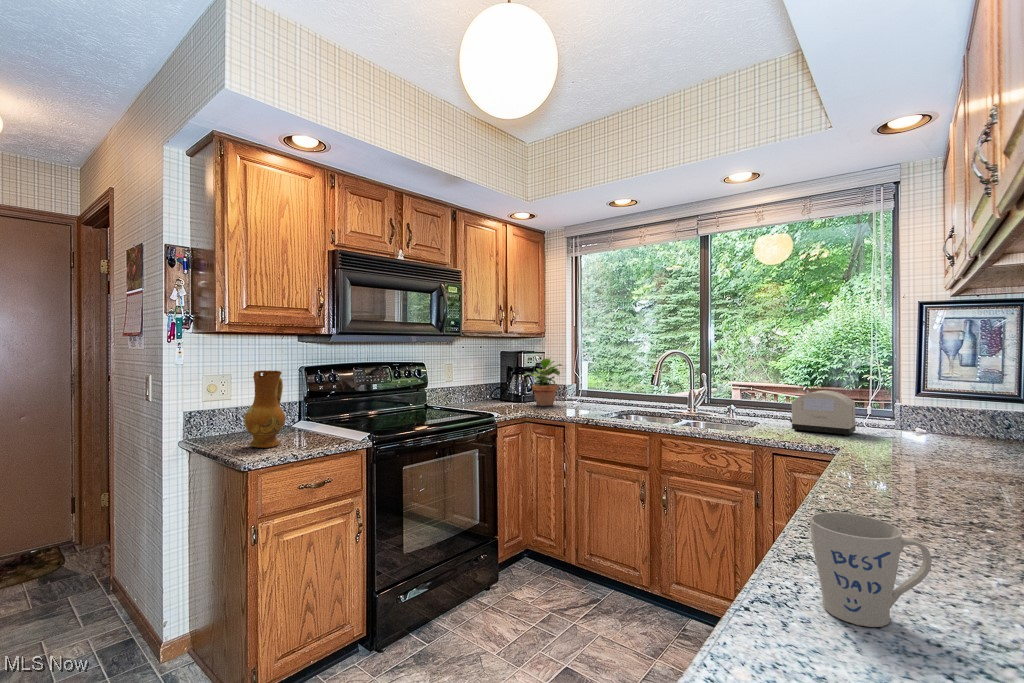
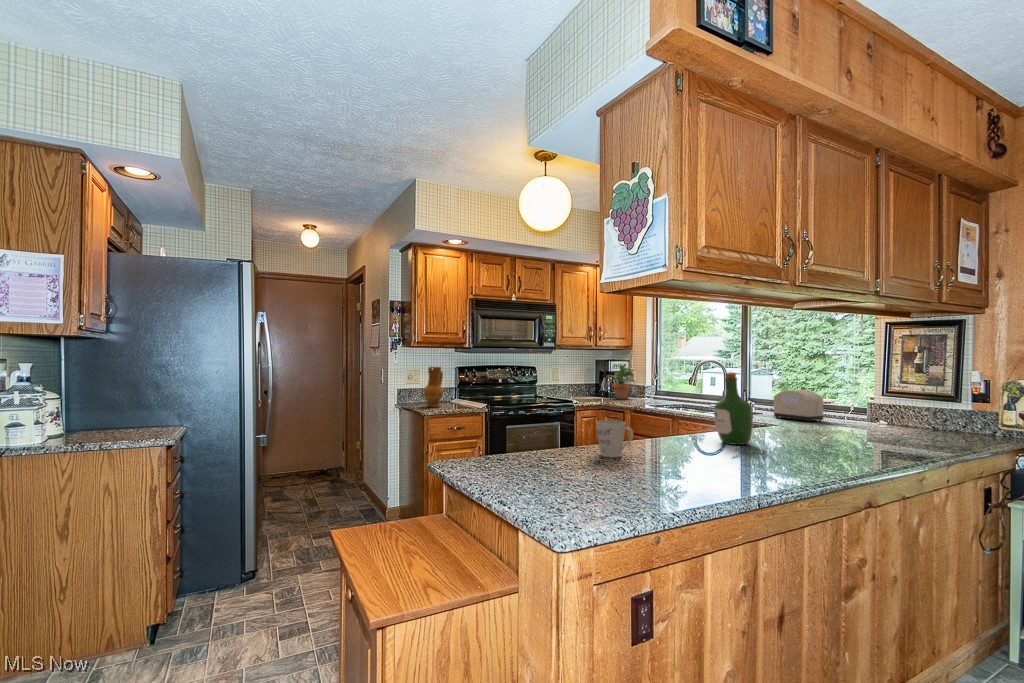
wine bottle: none [871,377,953,513] -> present [714,372,753,445]

